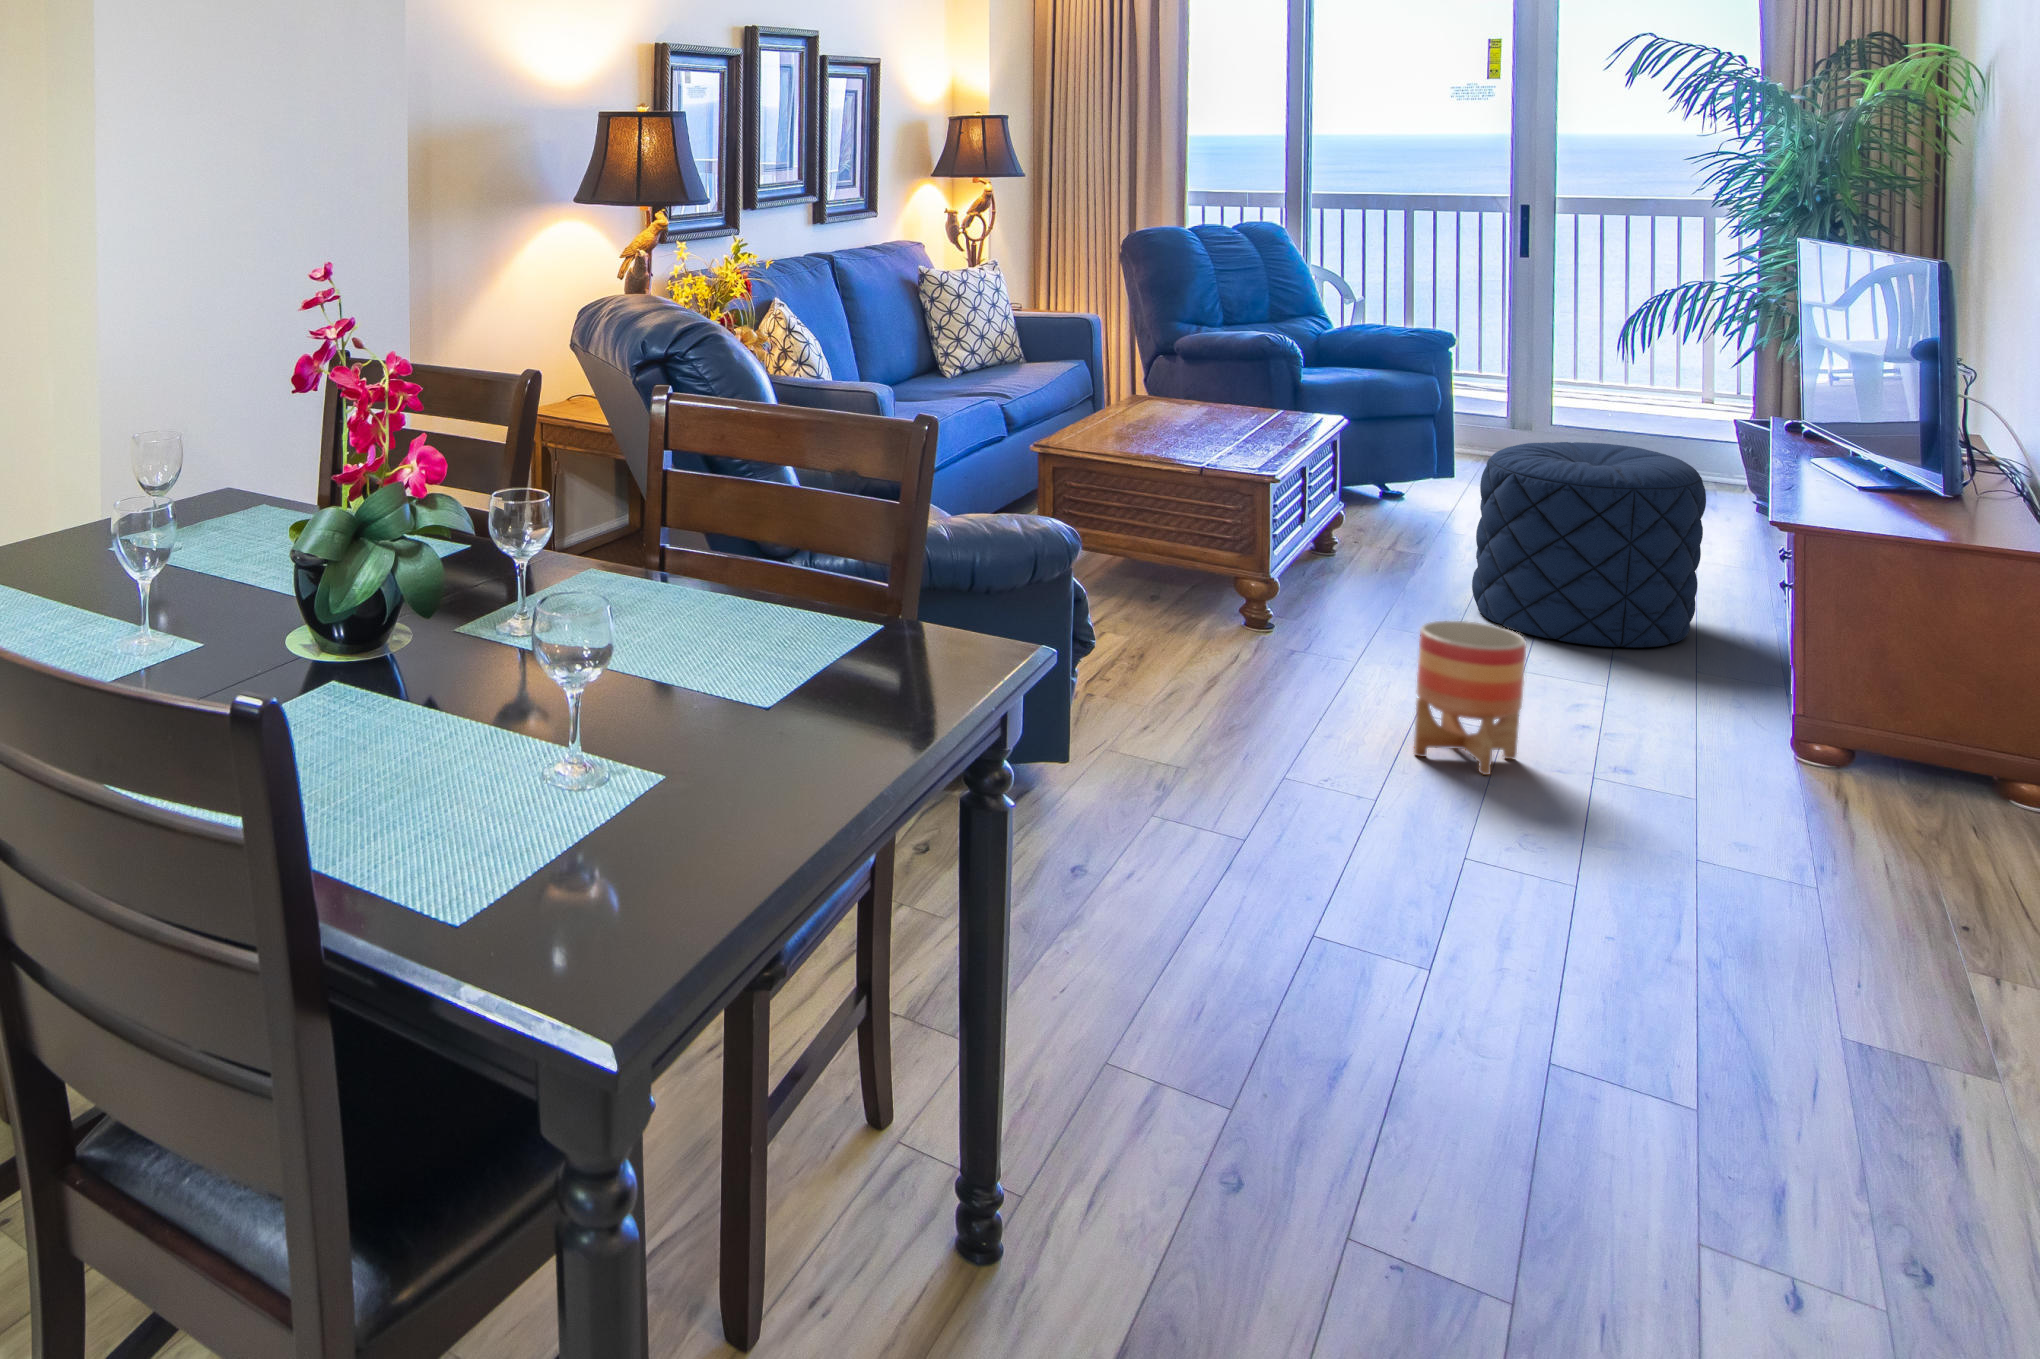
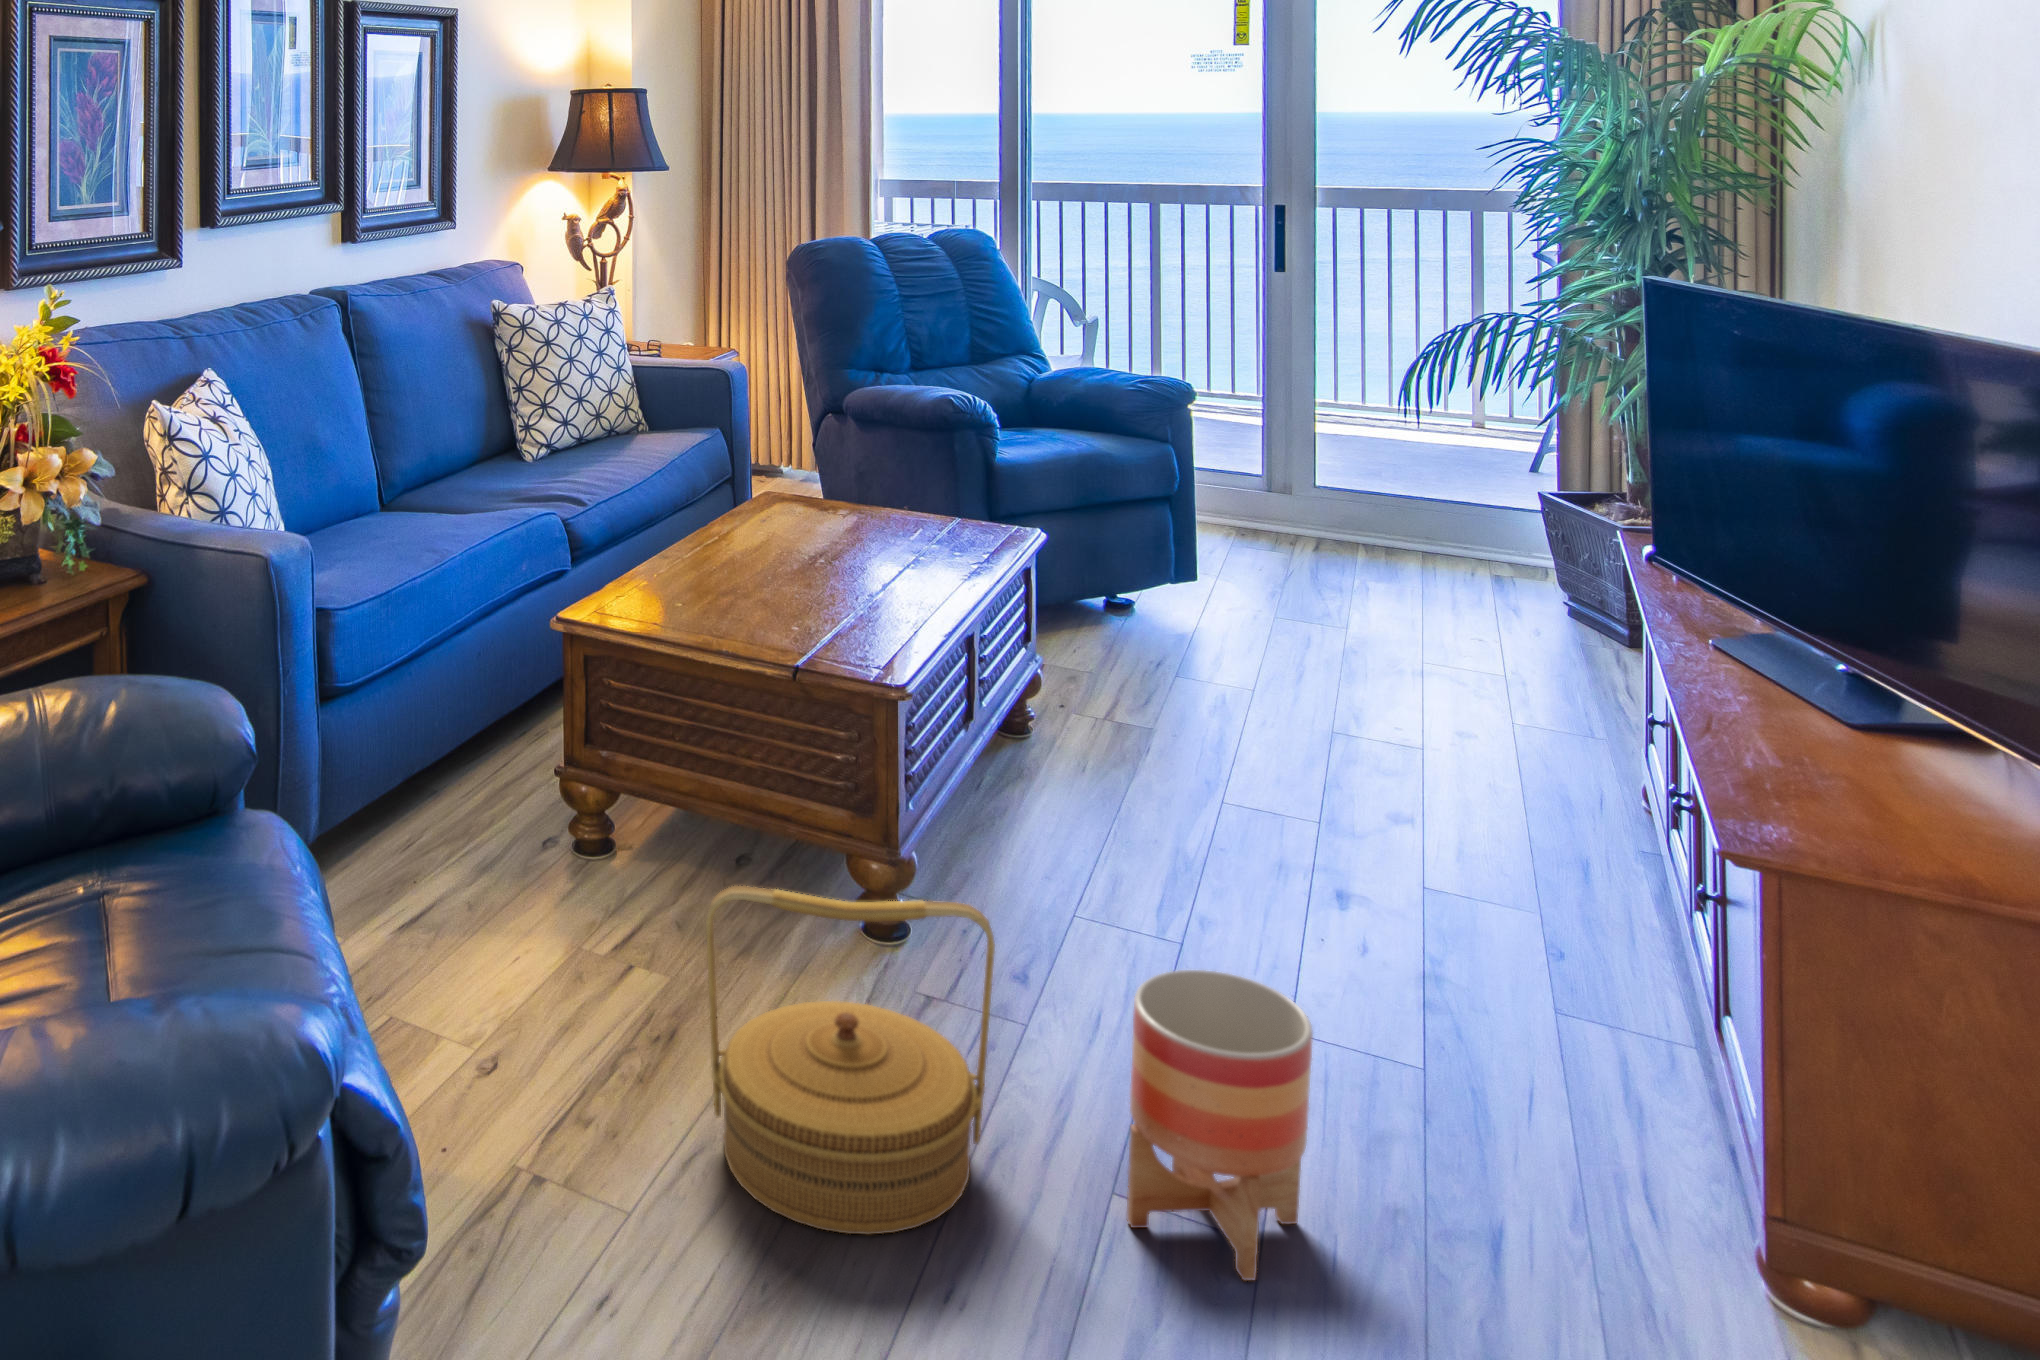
pouf: present [1472,442,1706,648] -> none [1223,569,1549,899]
basket: none [1162,570,1337,751] -> present [706,886,995,1235]

